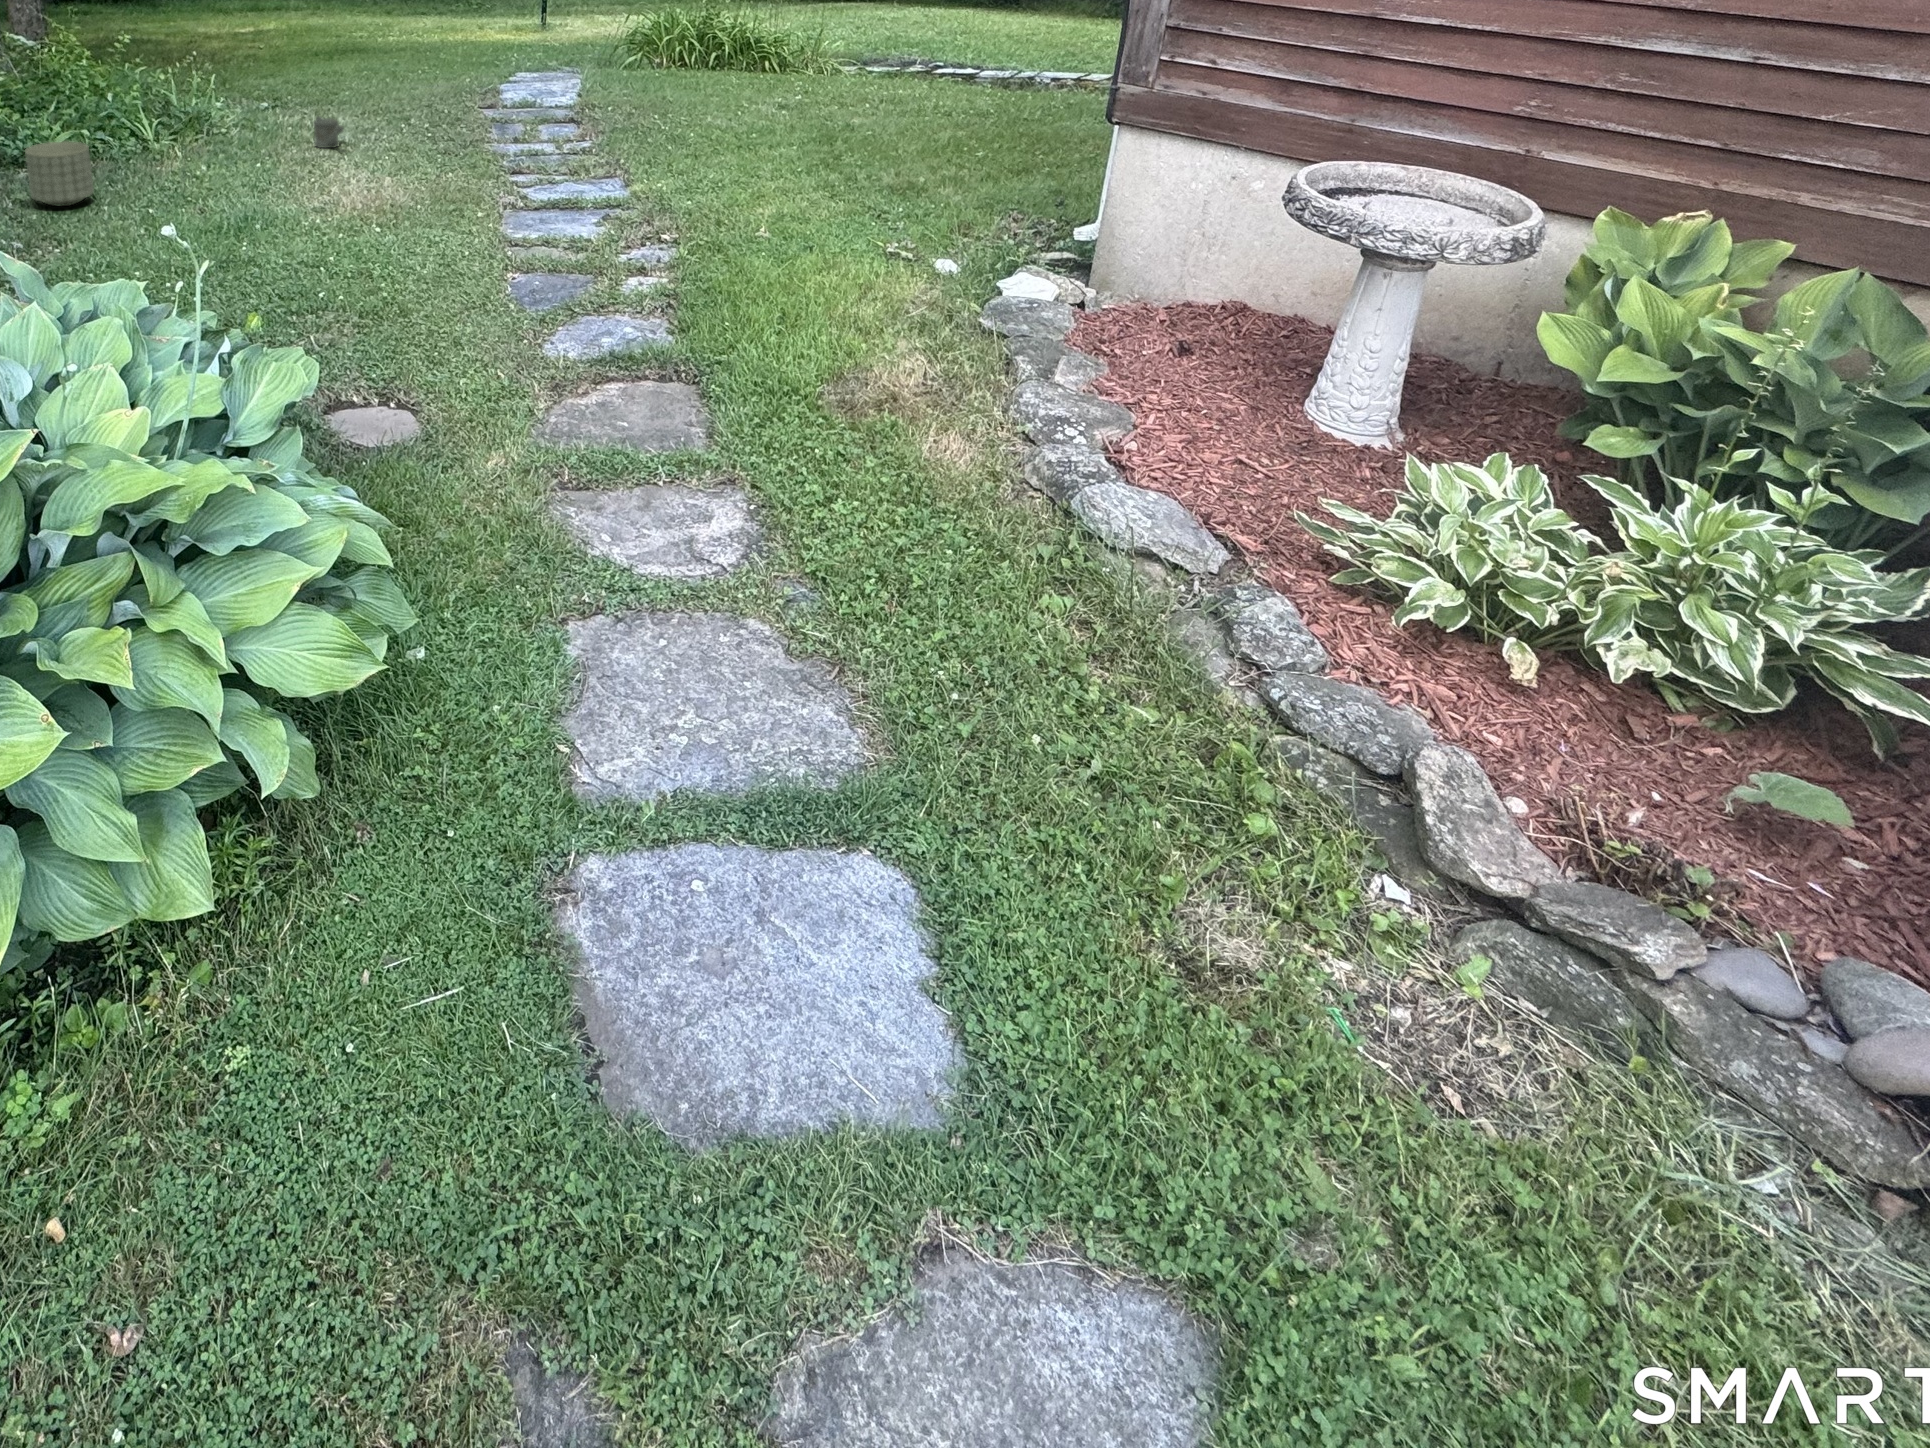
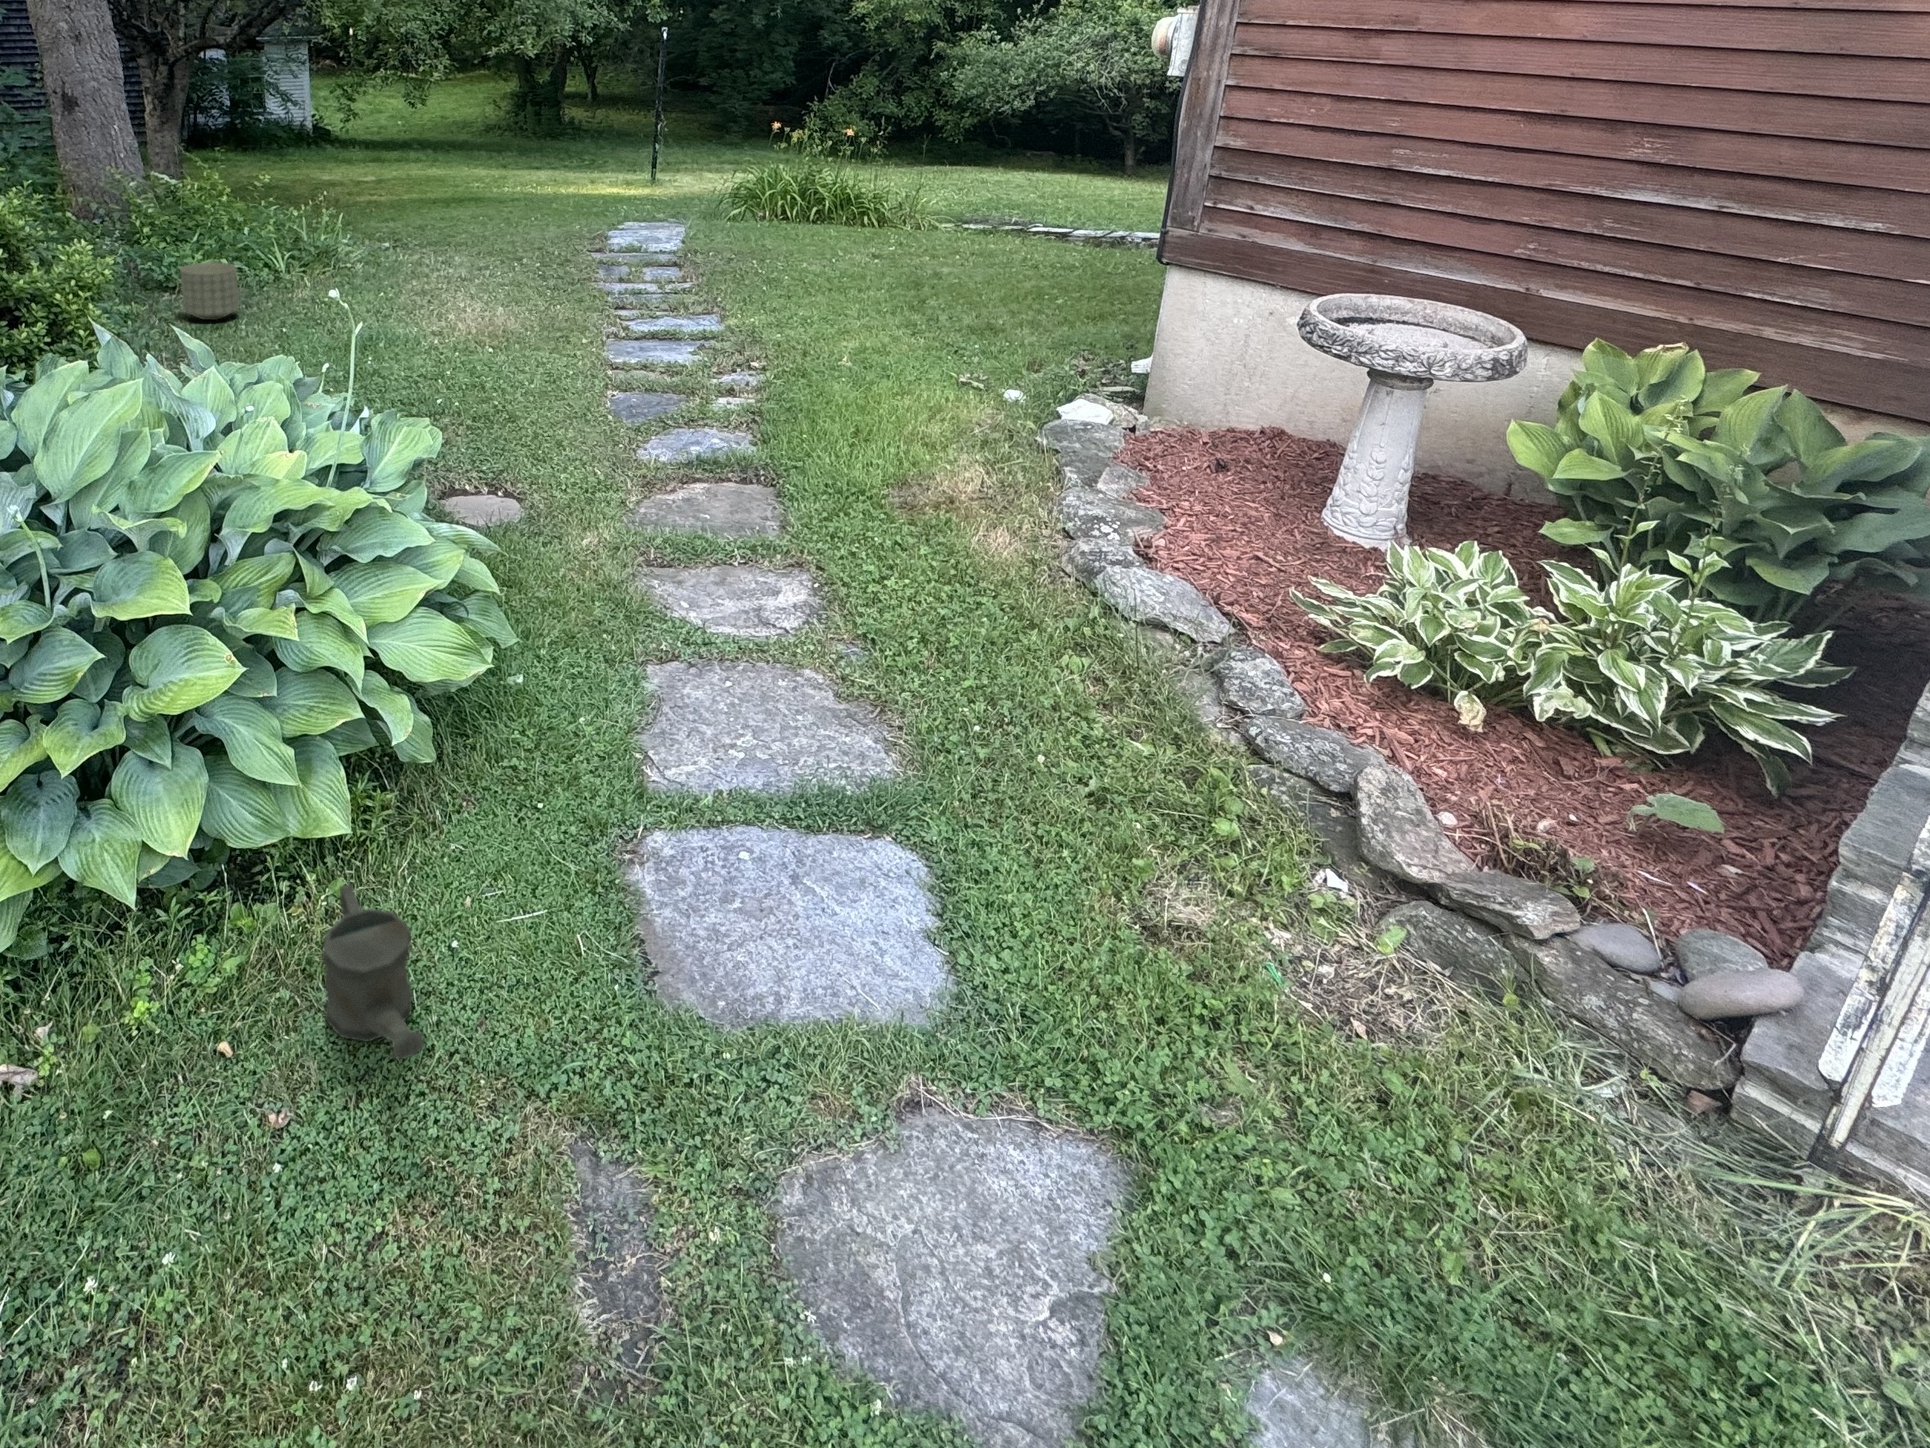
watering can: present [313,116,344,148] -> present [322,884,424,1059]

